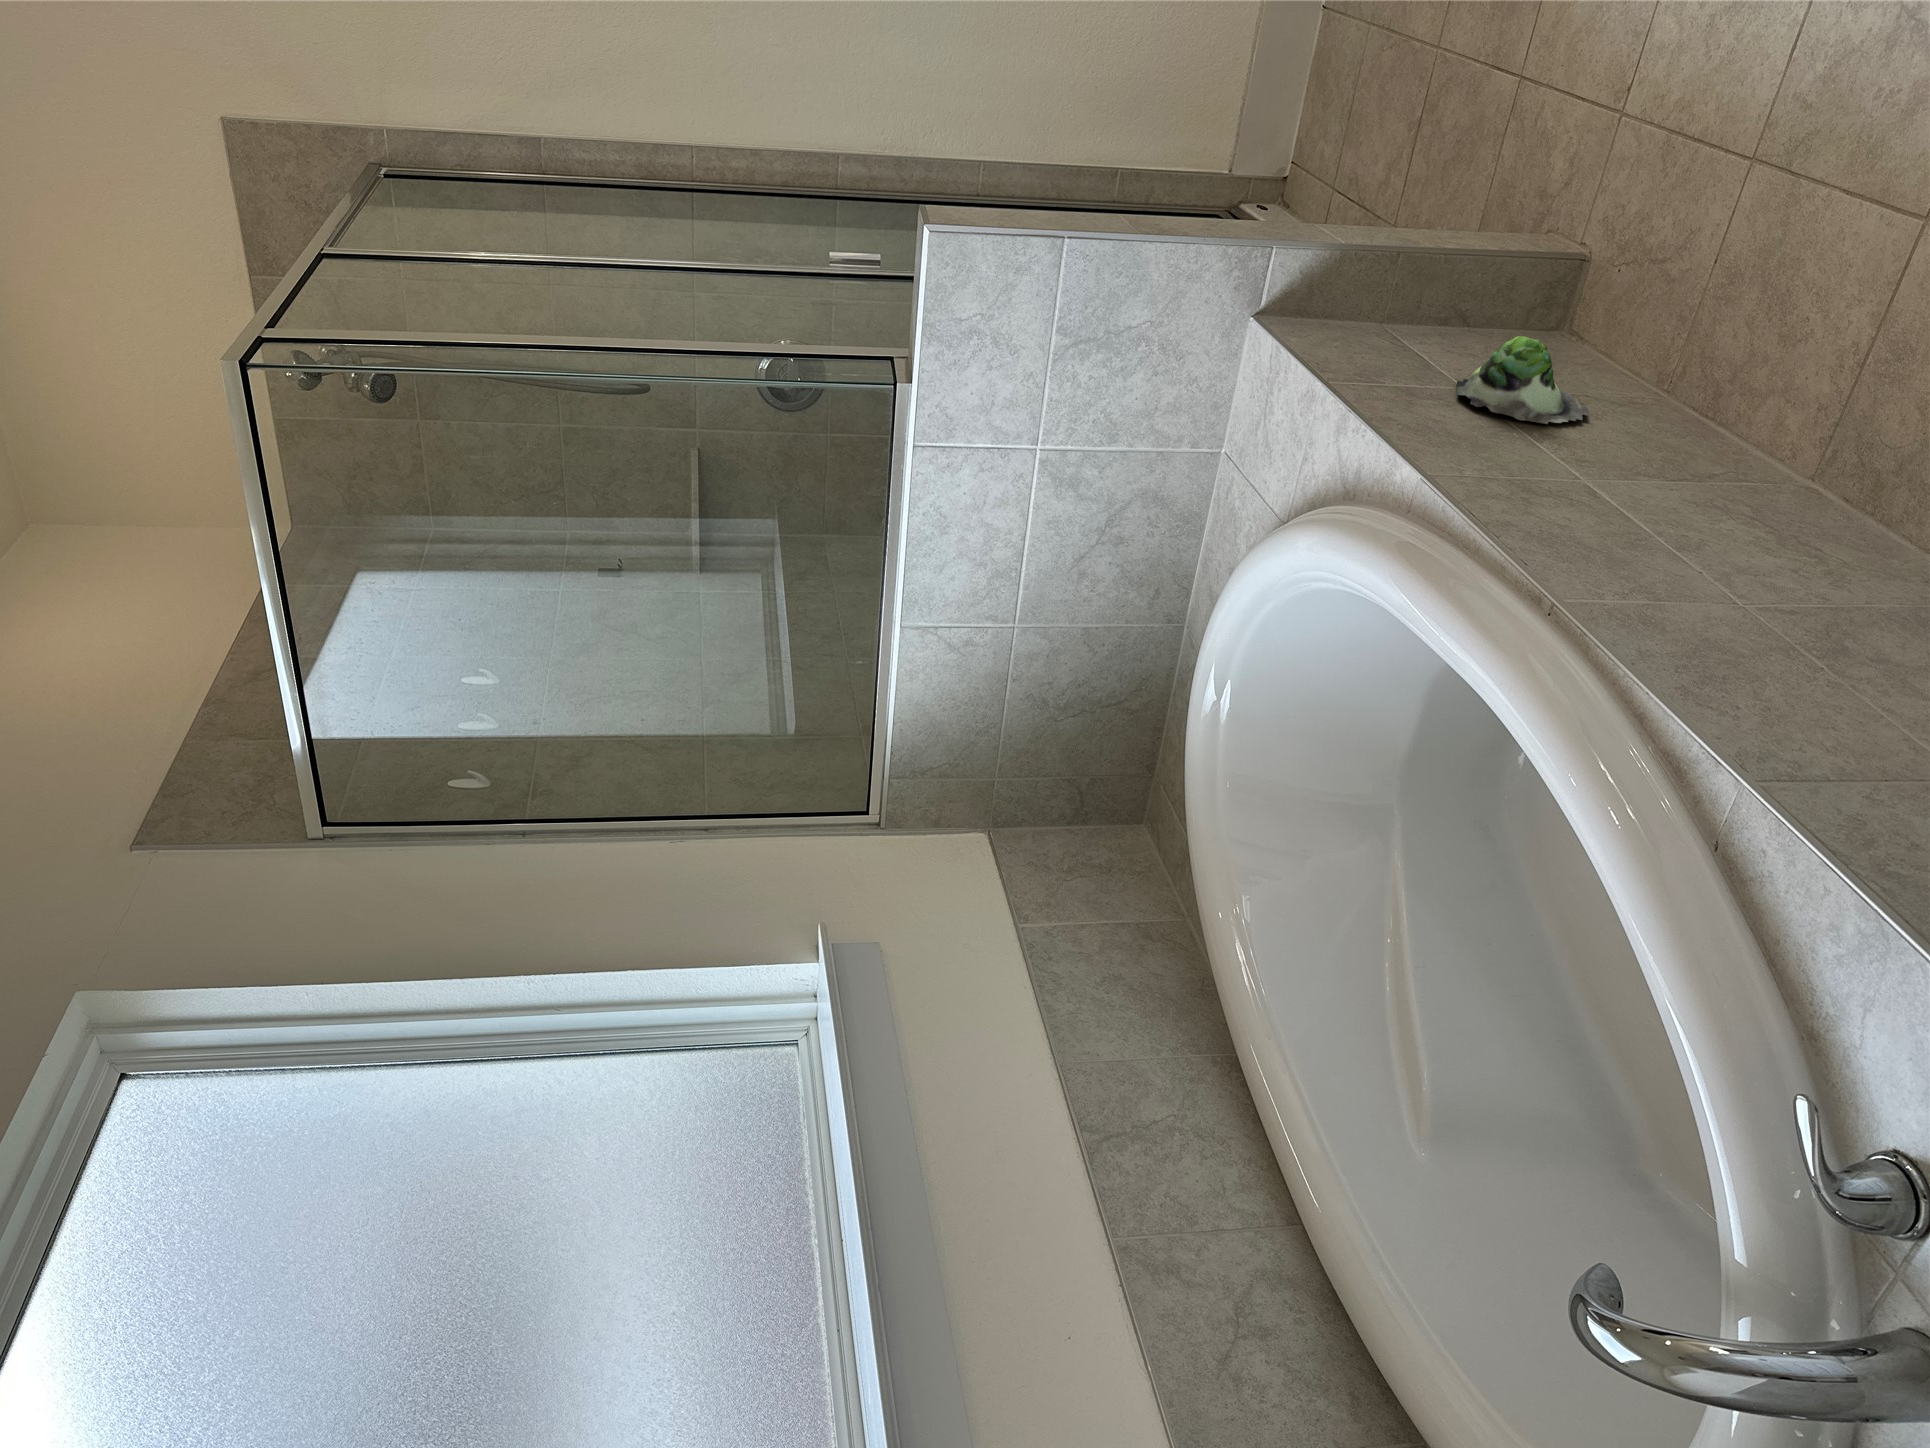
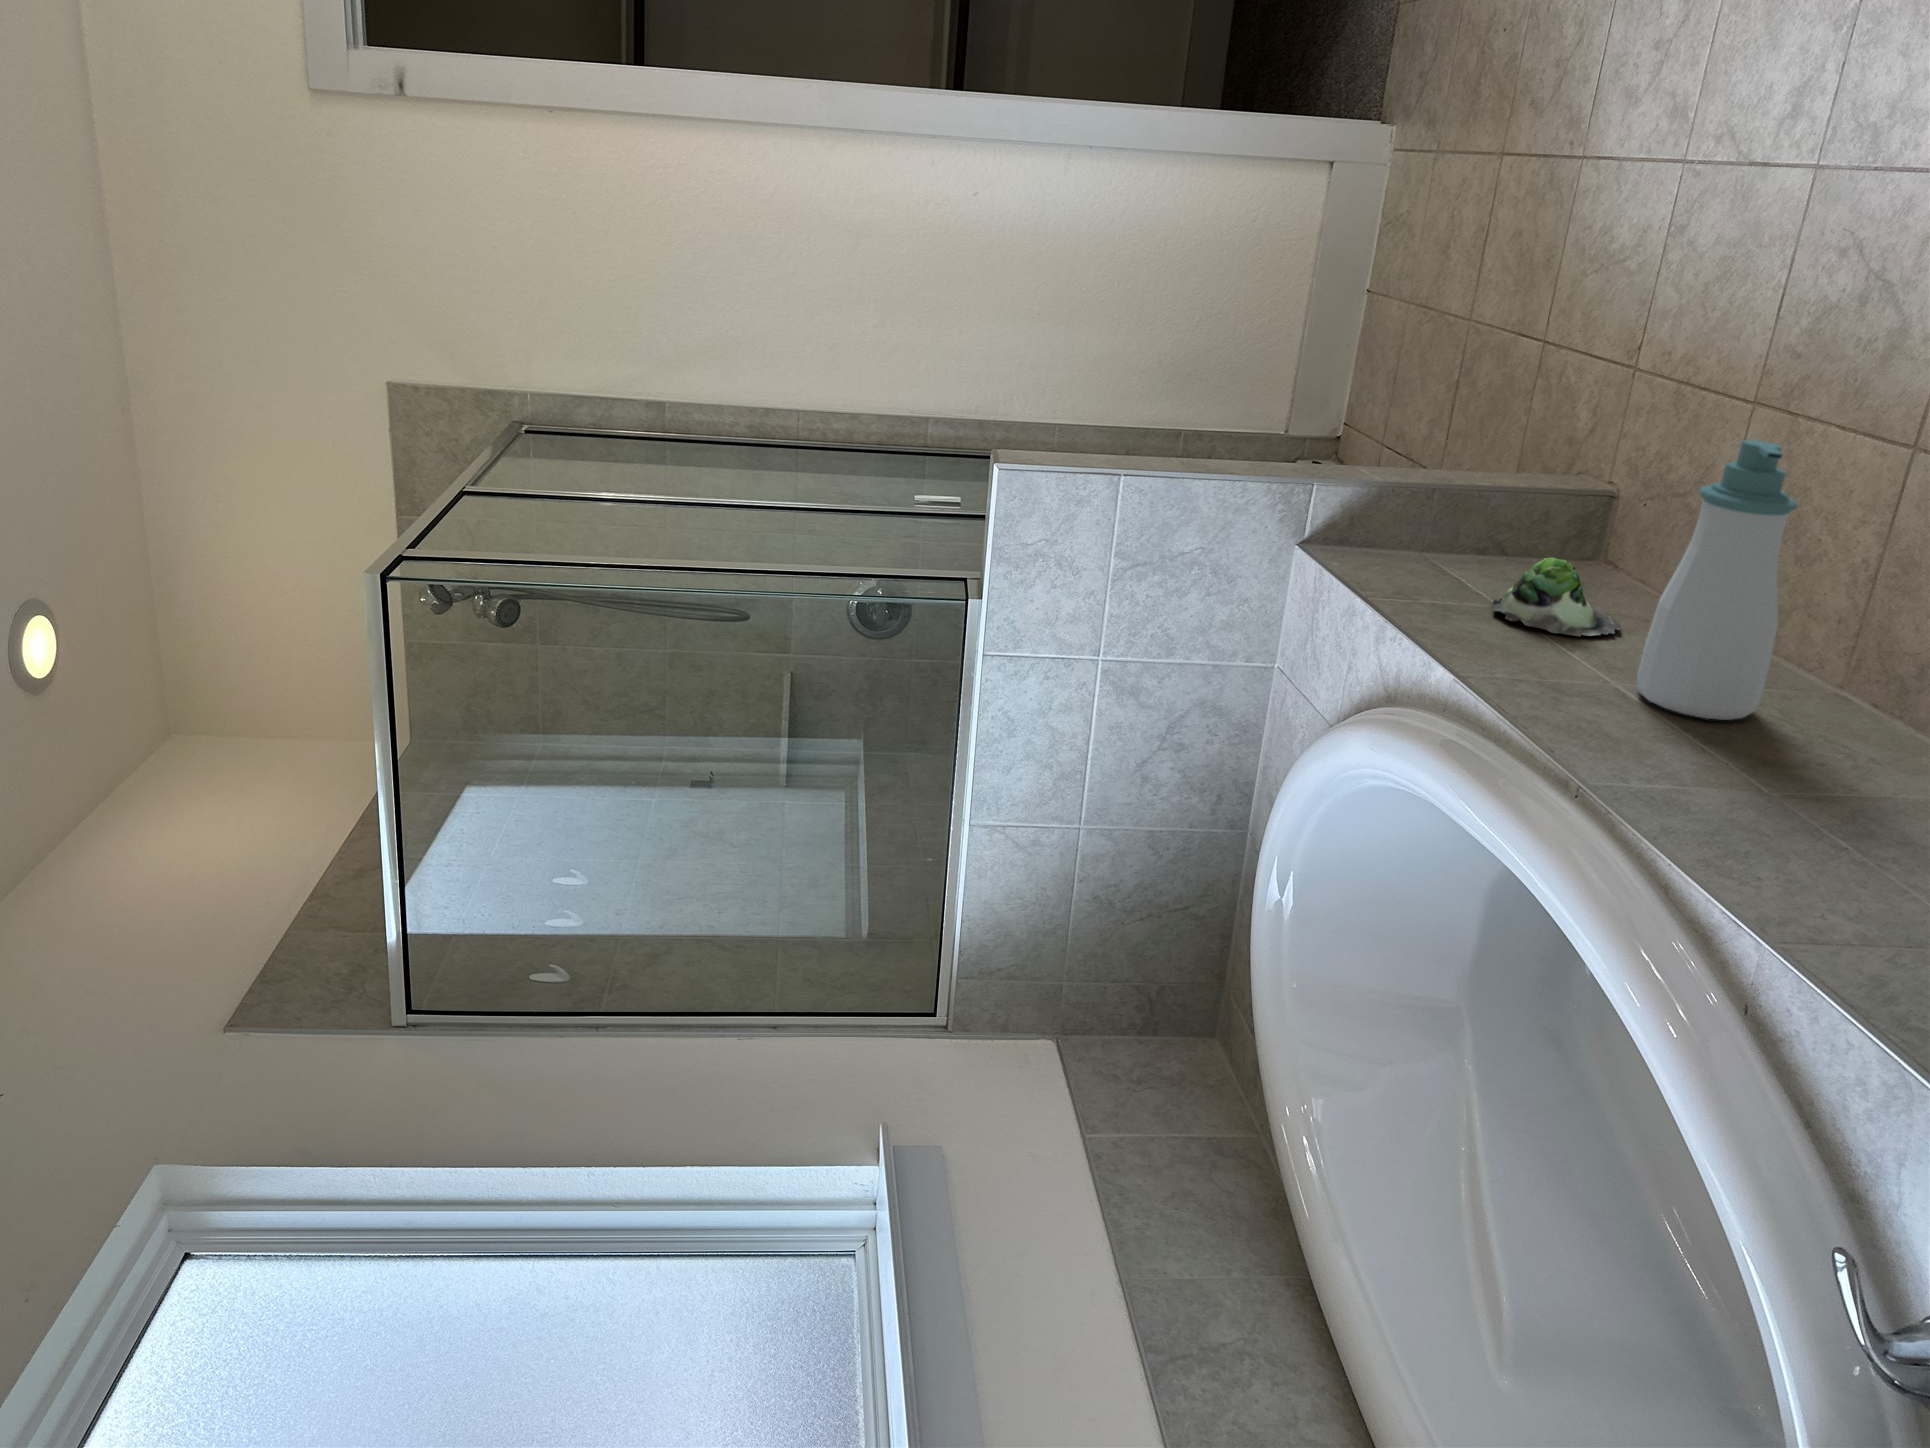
soap bottle: none [1609,217,1800,522] -> present [1637,440,1797,720]

